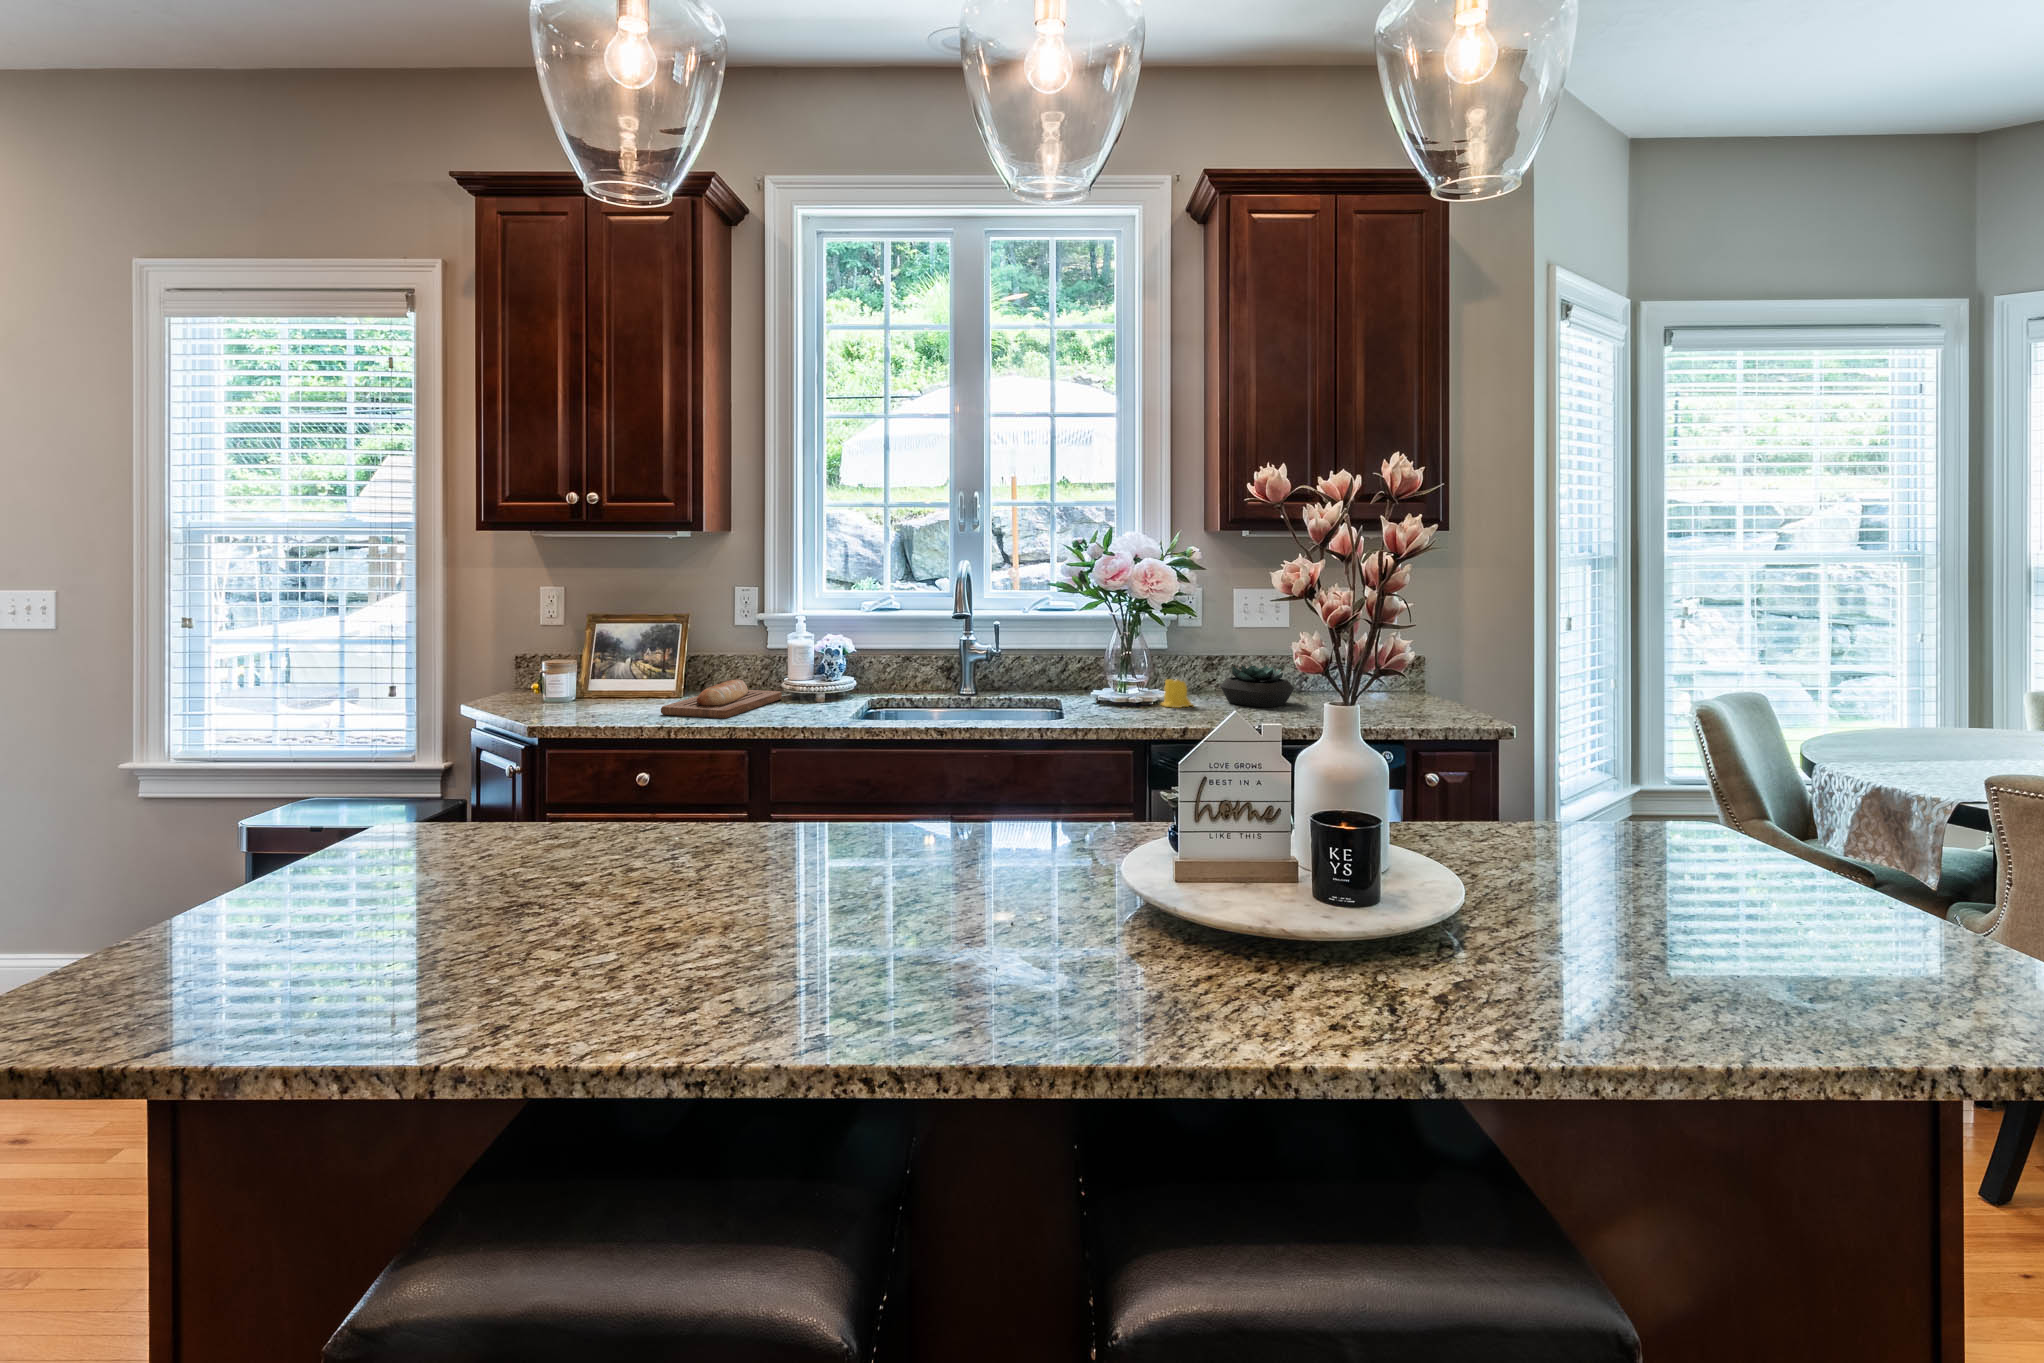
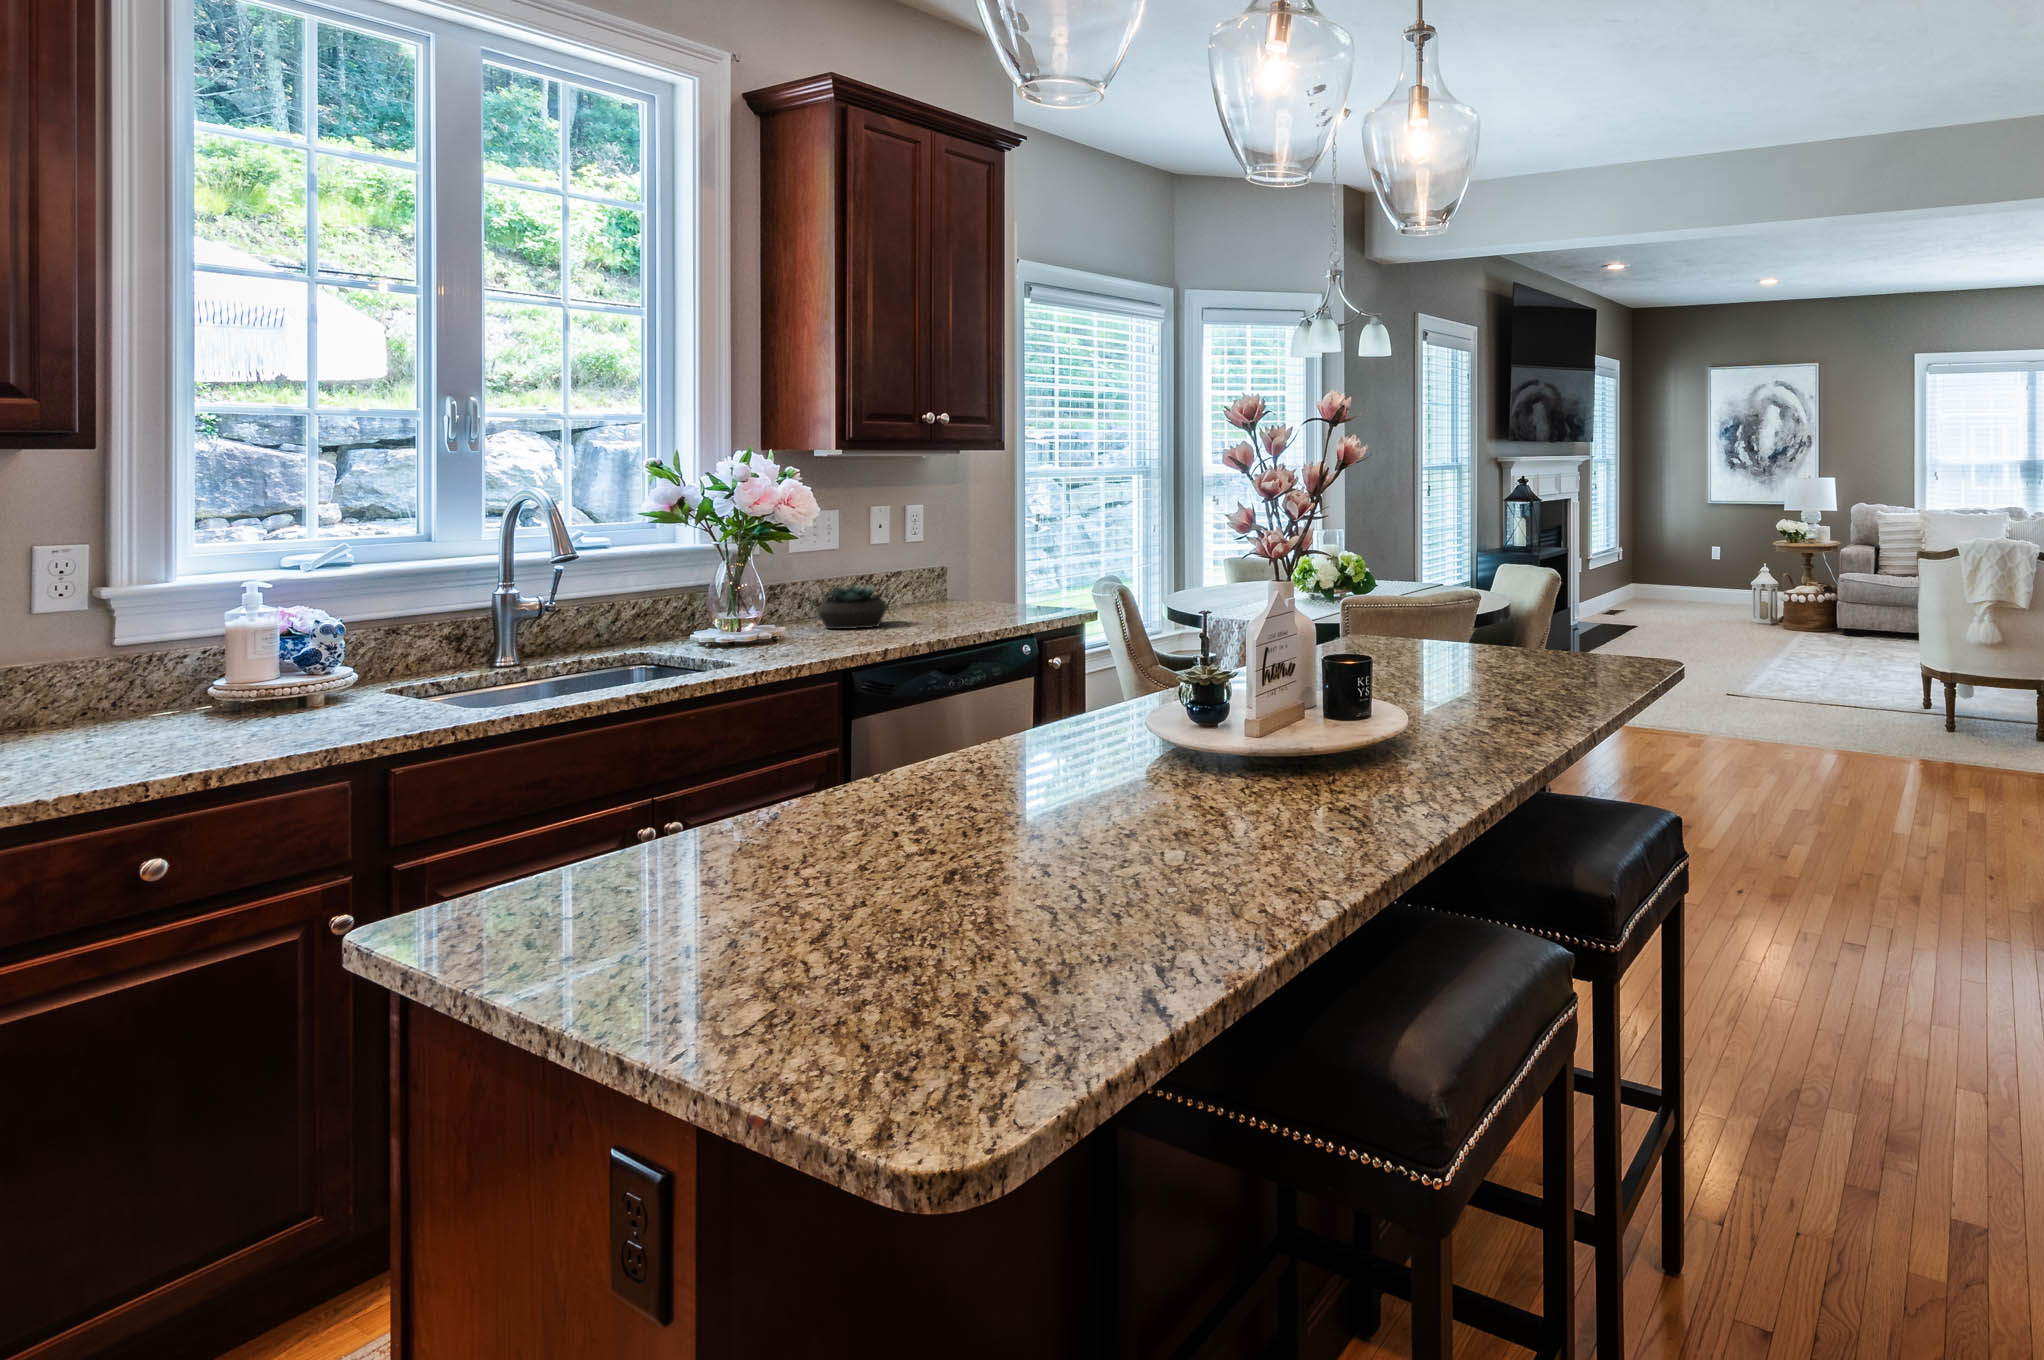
bread loaf: present [661,679,782,718] -> none [65,696,258,767]
candle: present [1161,679,1193,708] -> none [774,605,813,640]

